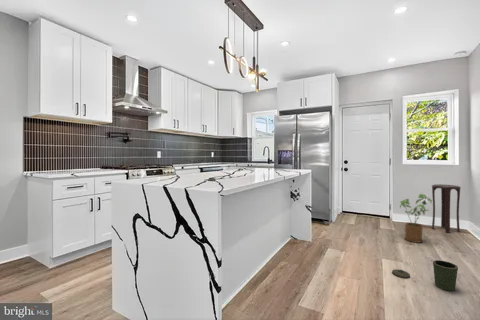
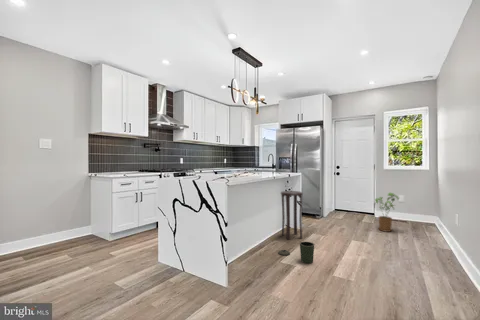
stool: present [432,184,461,233] -> present [281,191,303,239]
trash can: present [392,260,458,291] -> present [278,242,314,263]

